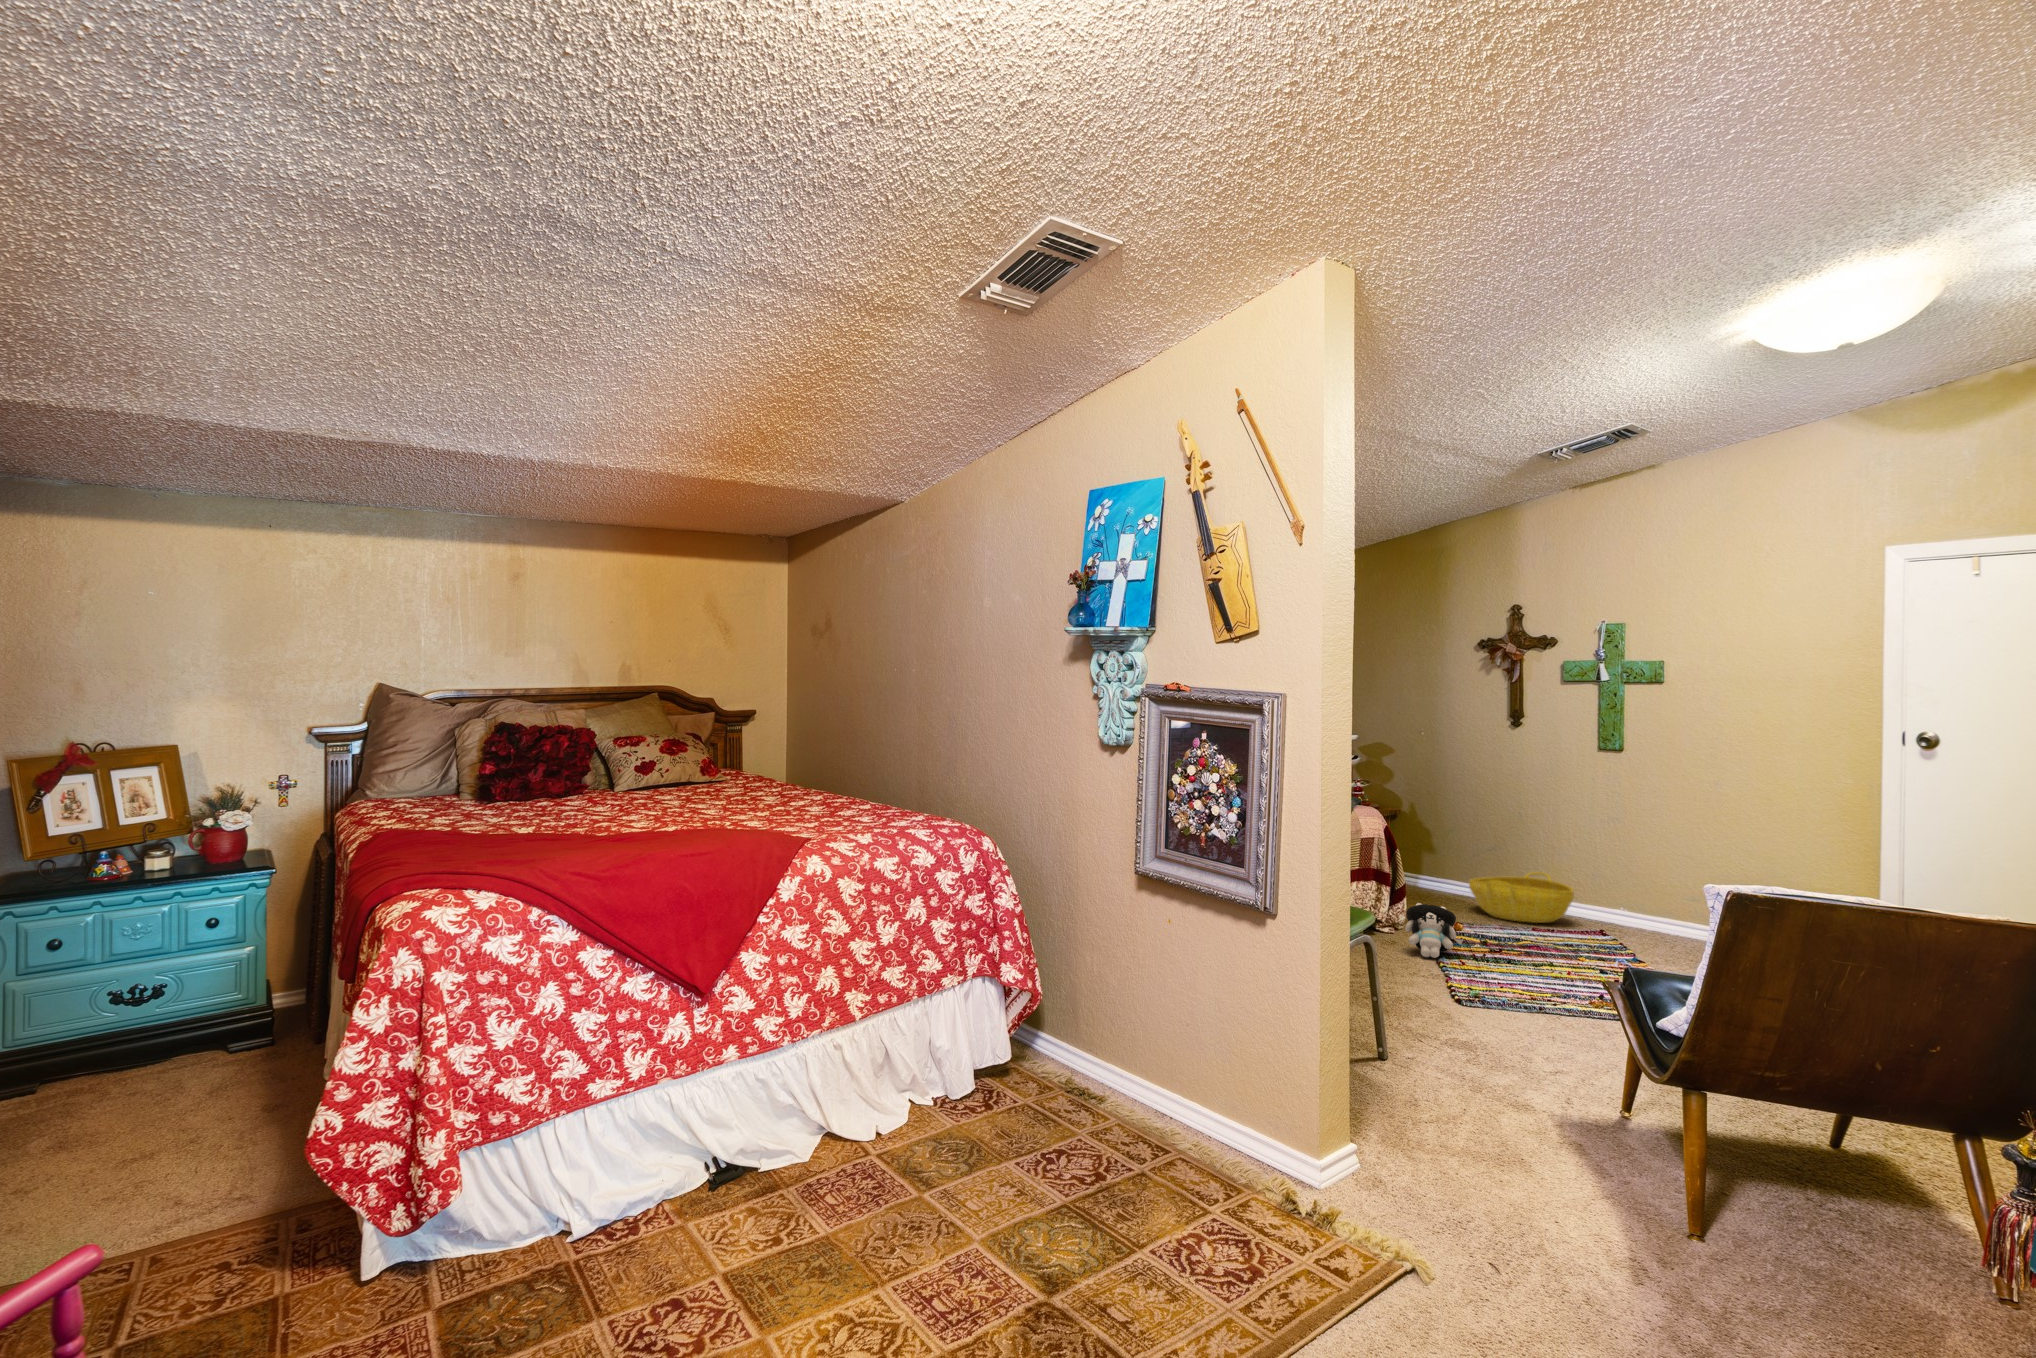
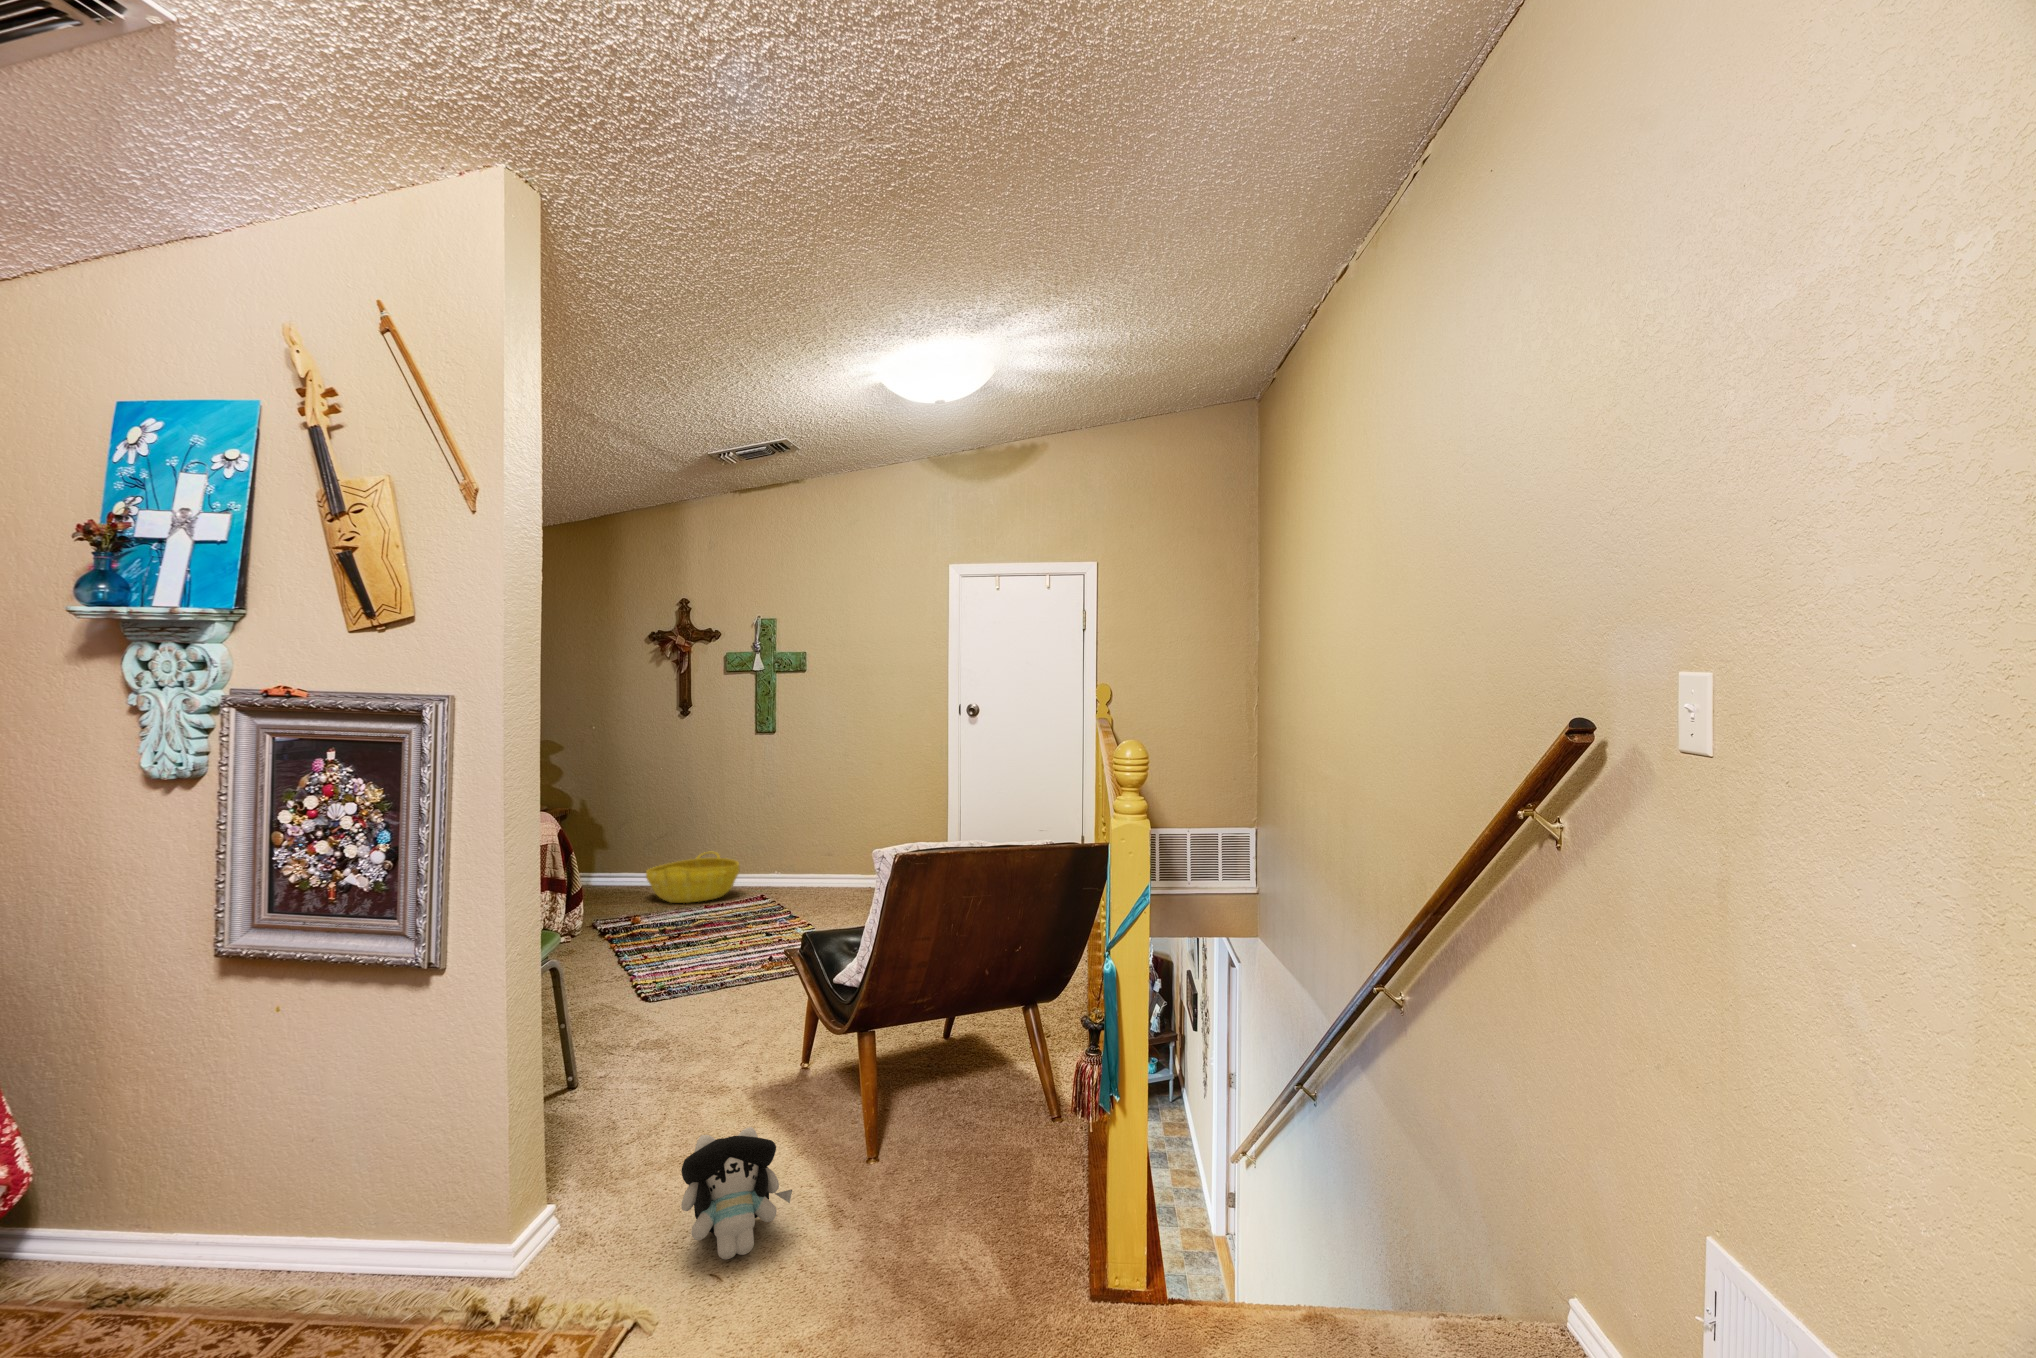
plush toy: present [1405,903,1463,958] -> present [681,1127,792,1259]

